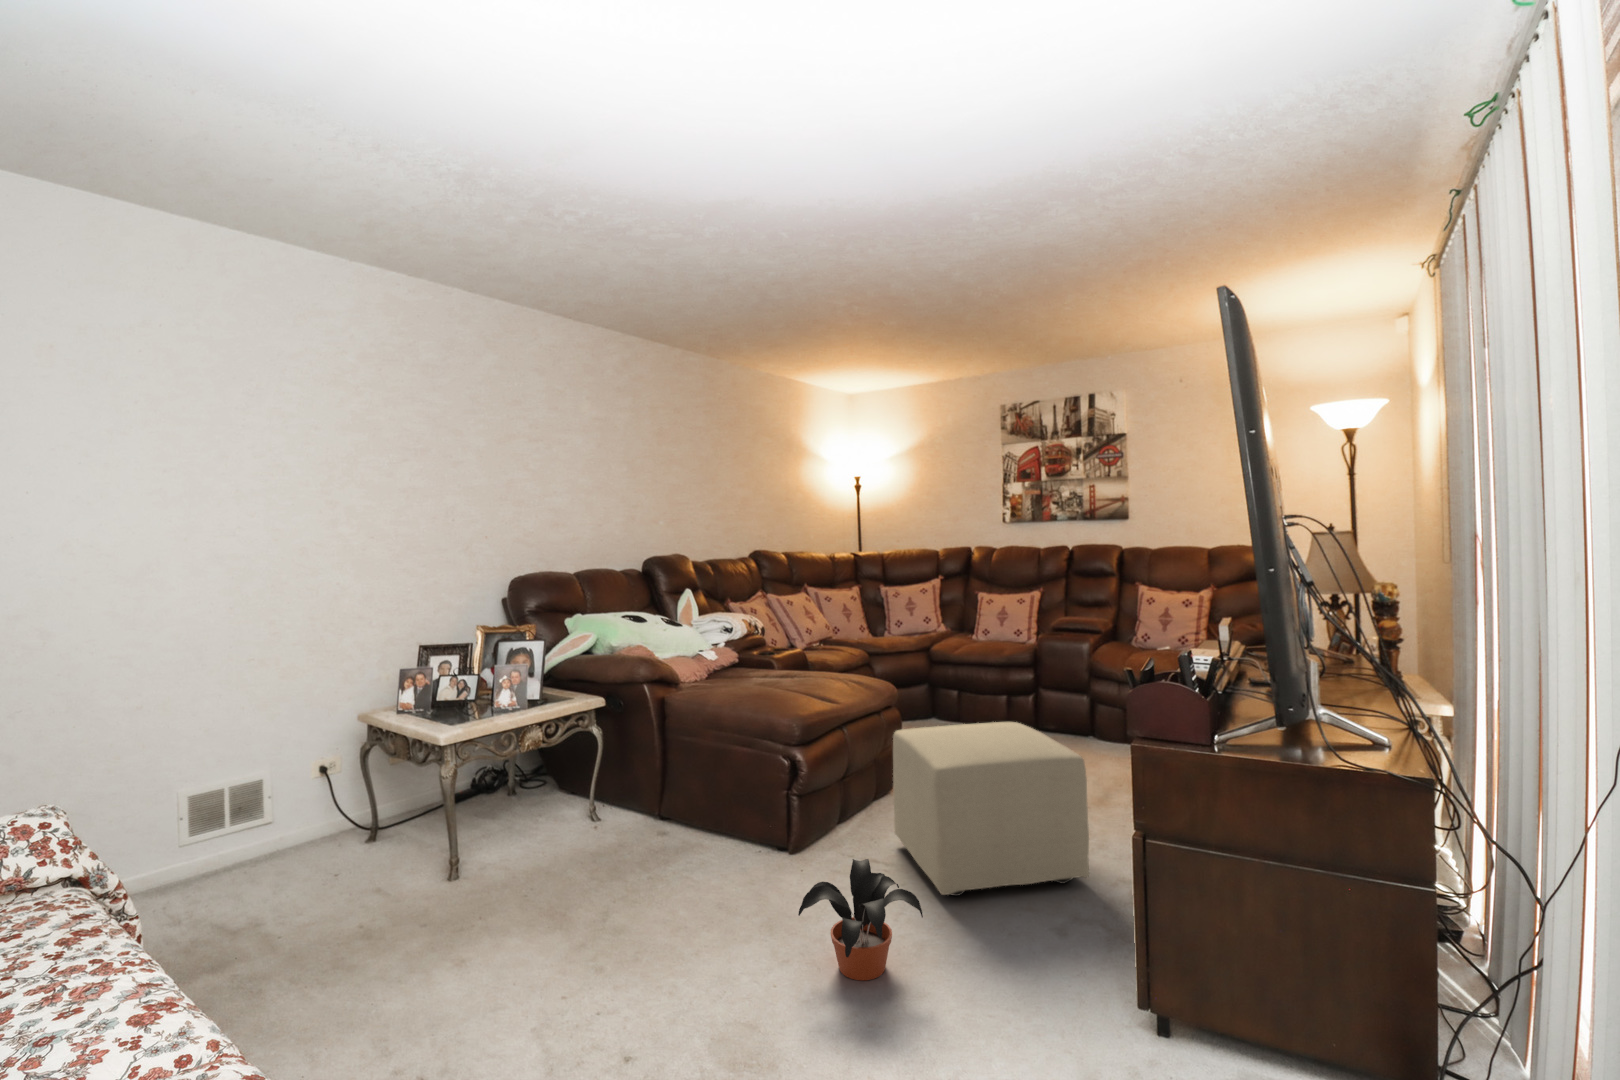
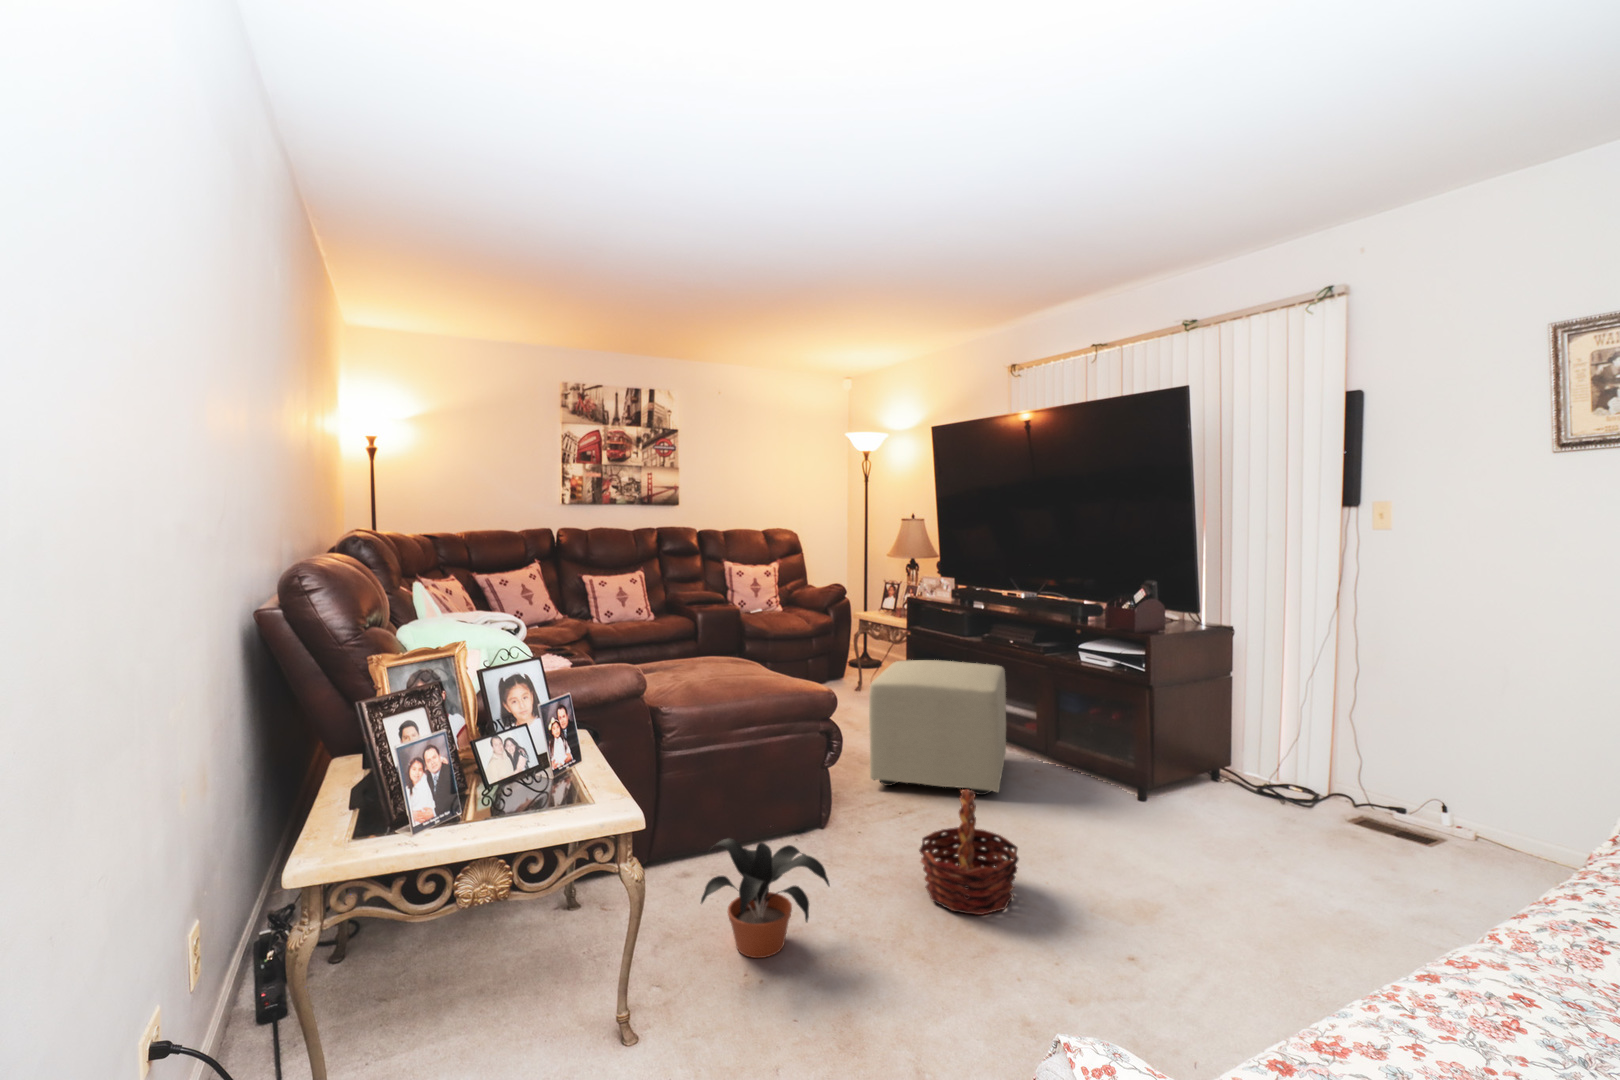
basket: none [650,826,750,947] -> present [919,789,1019,915]
potted plant: present [798,859,923,980] -> present [701,839,830,958]

